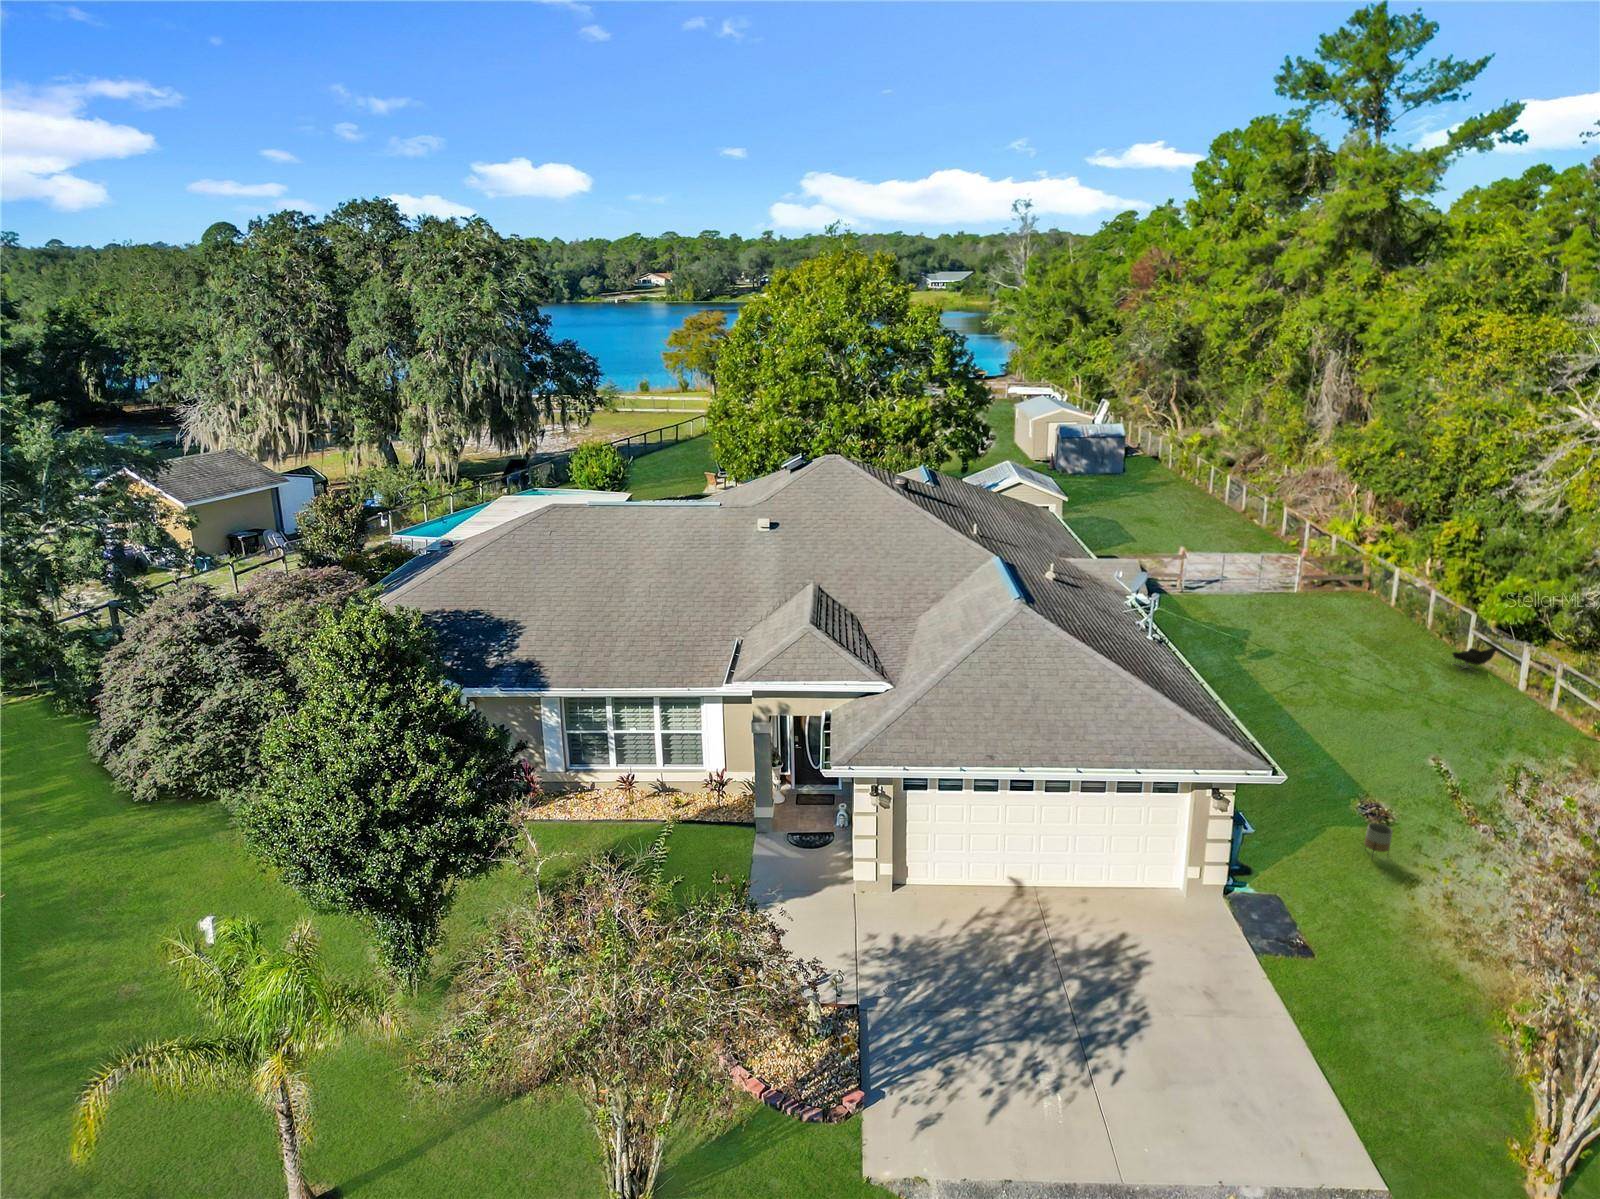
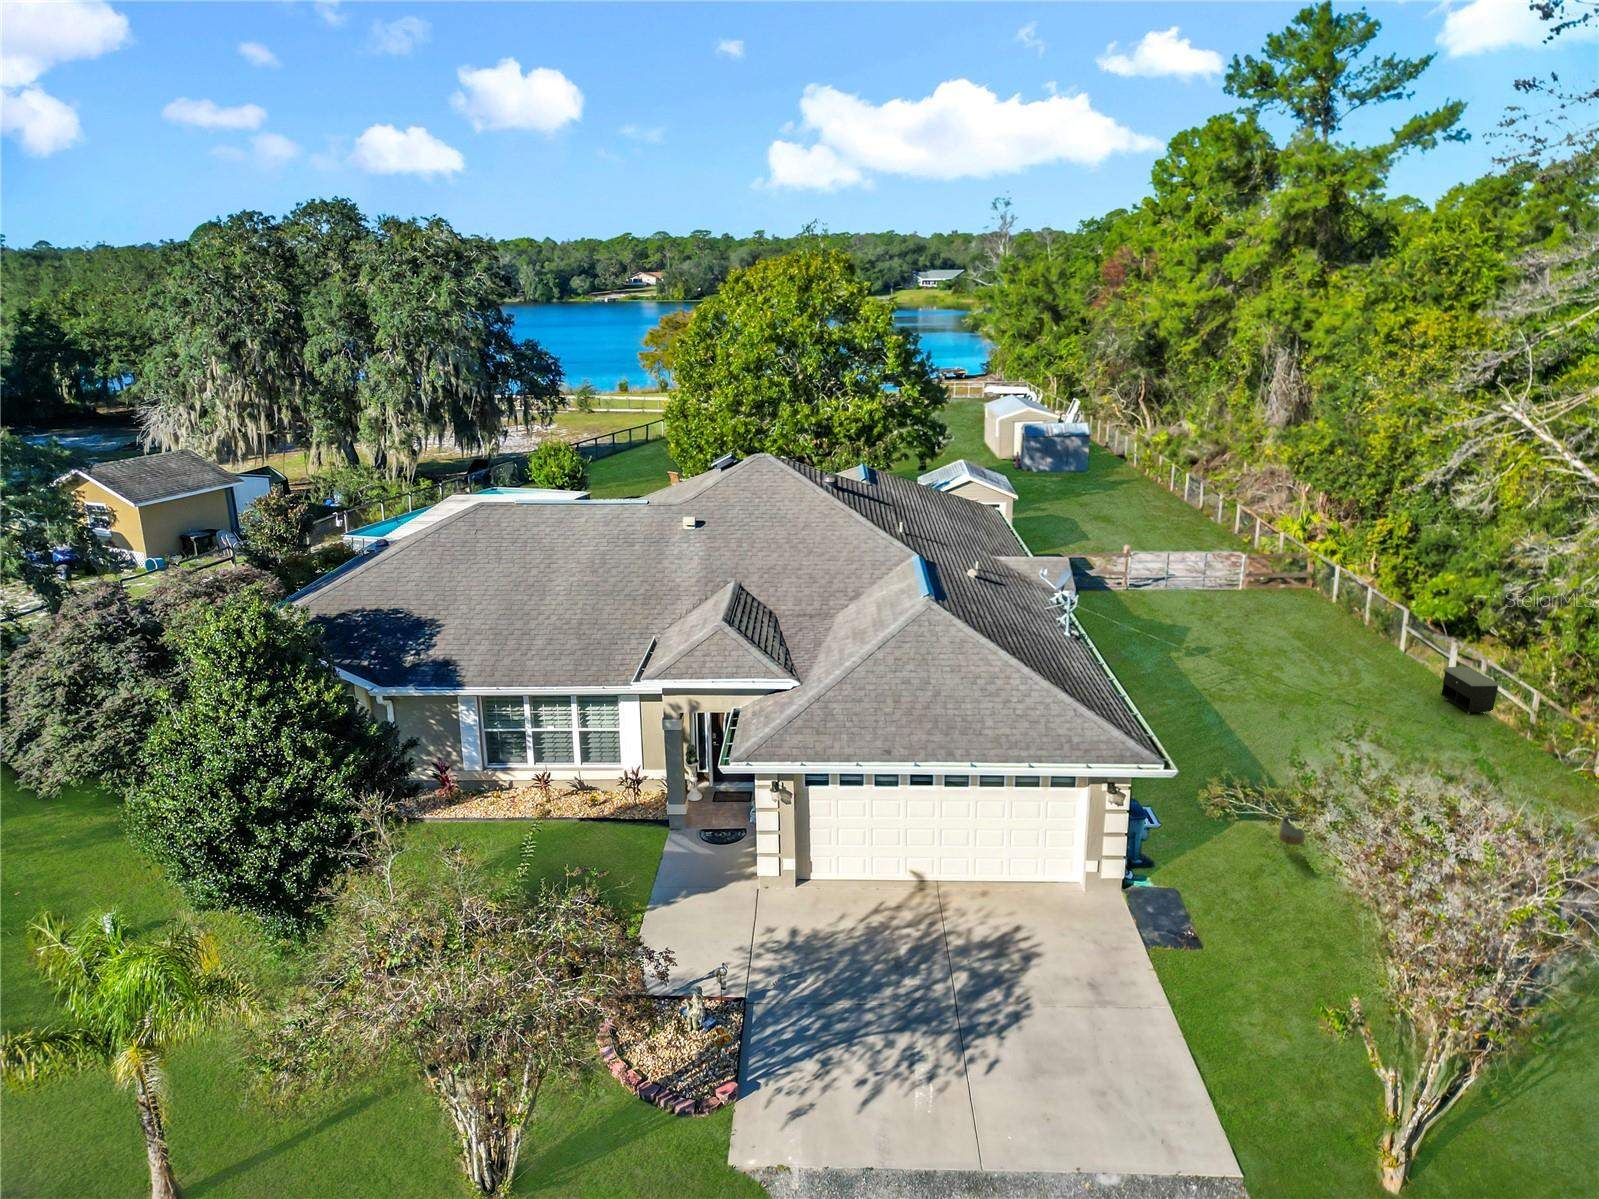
lounge chair: present [1453,647,1497,668] -> none [1398,642,1443,668]
storage bench: none [1499,673,1560,719] -> present [1441,667,1498,714]

